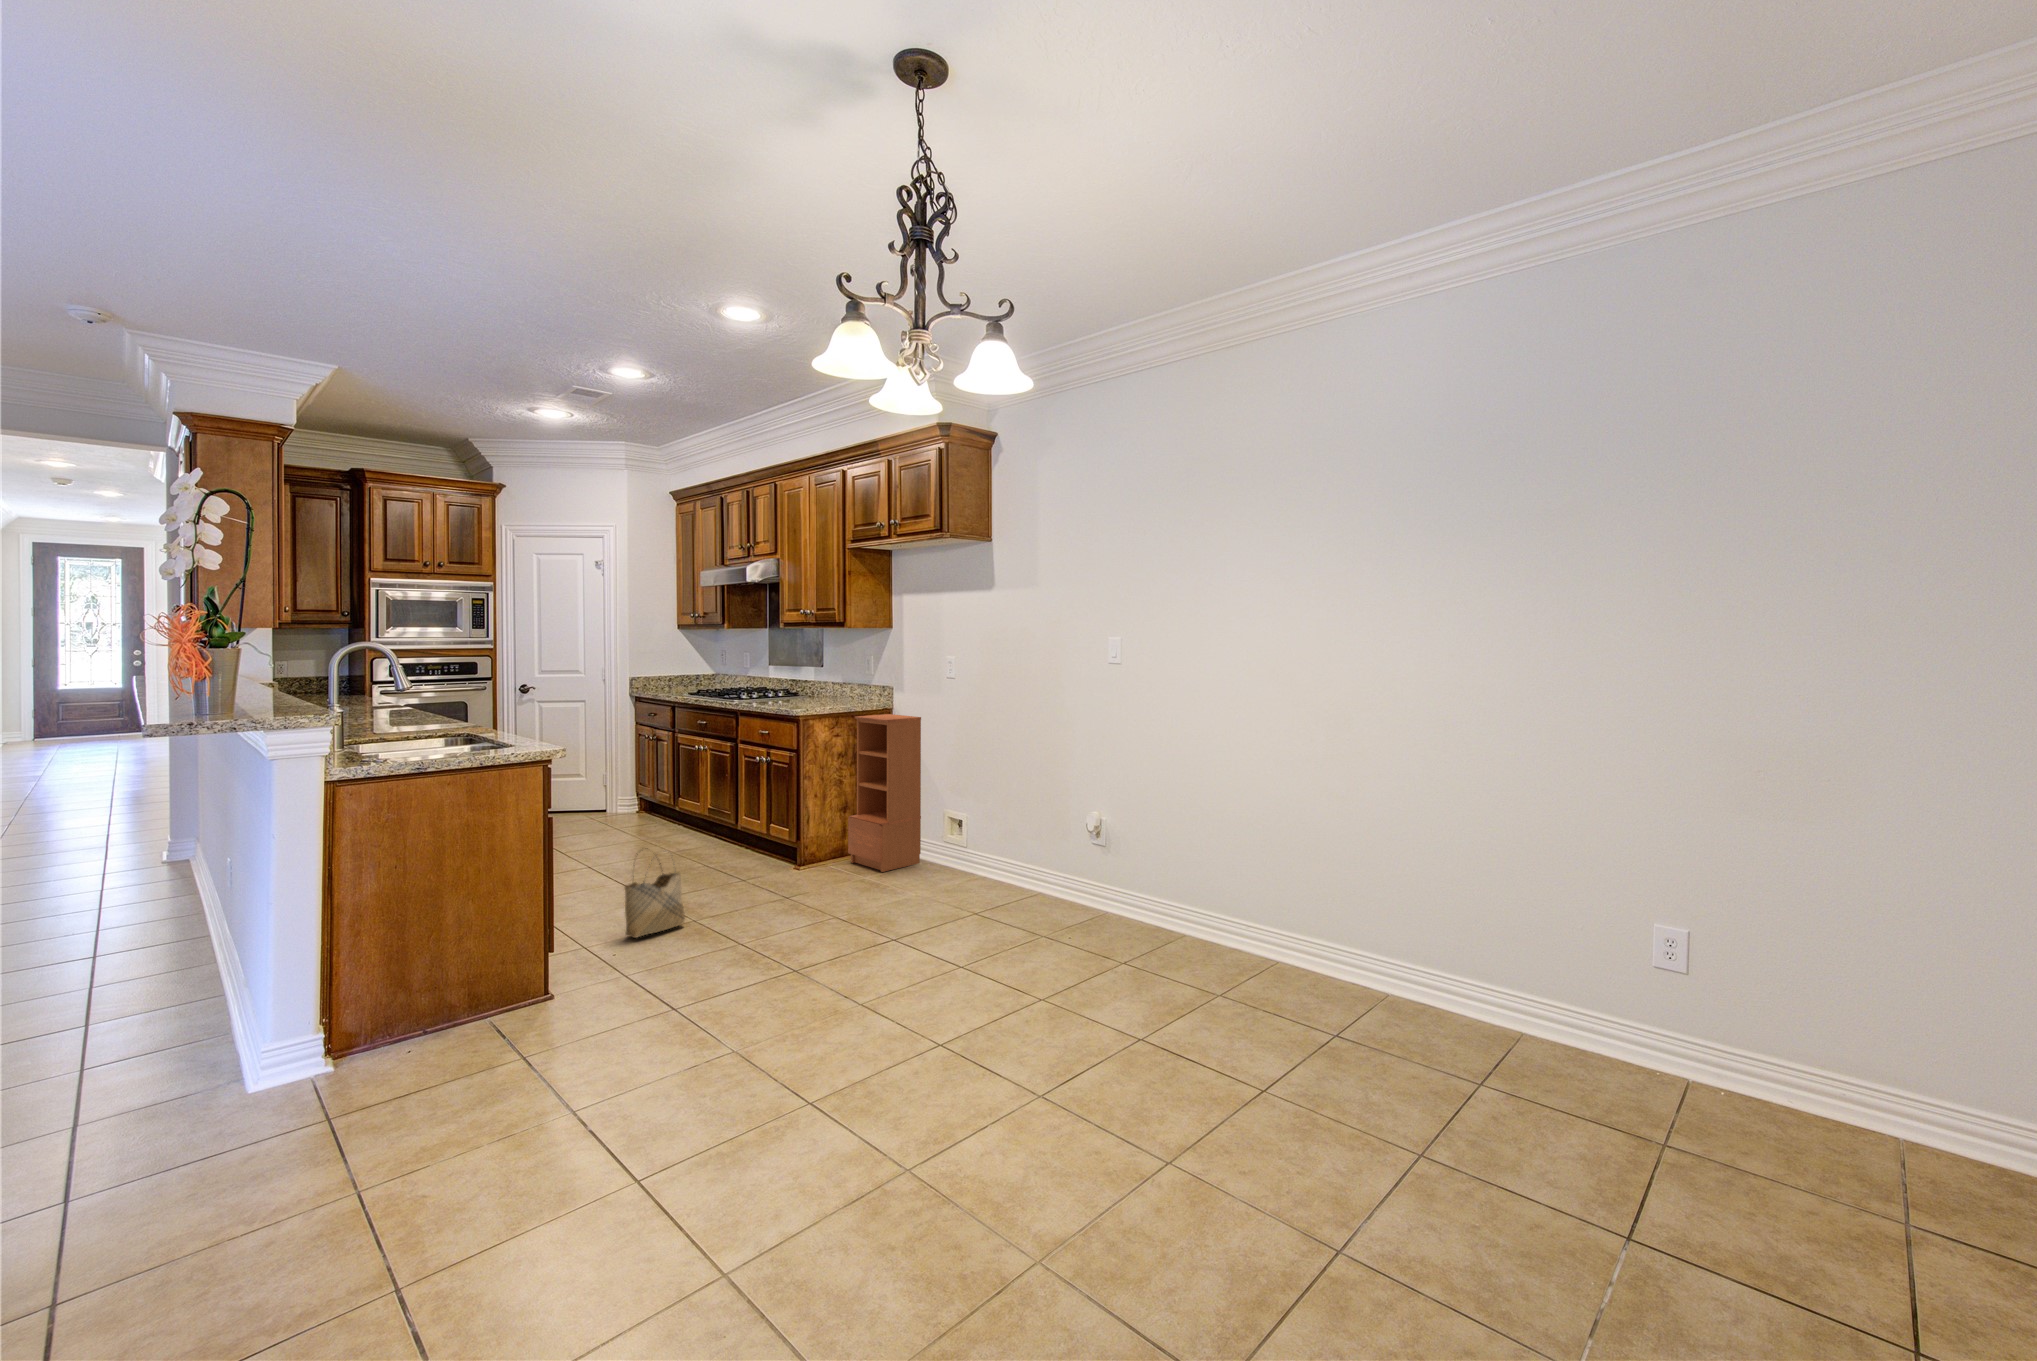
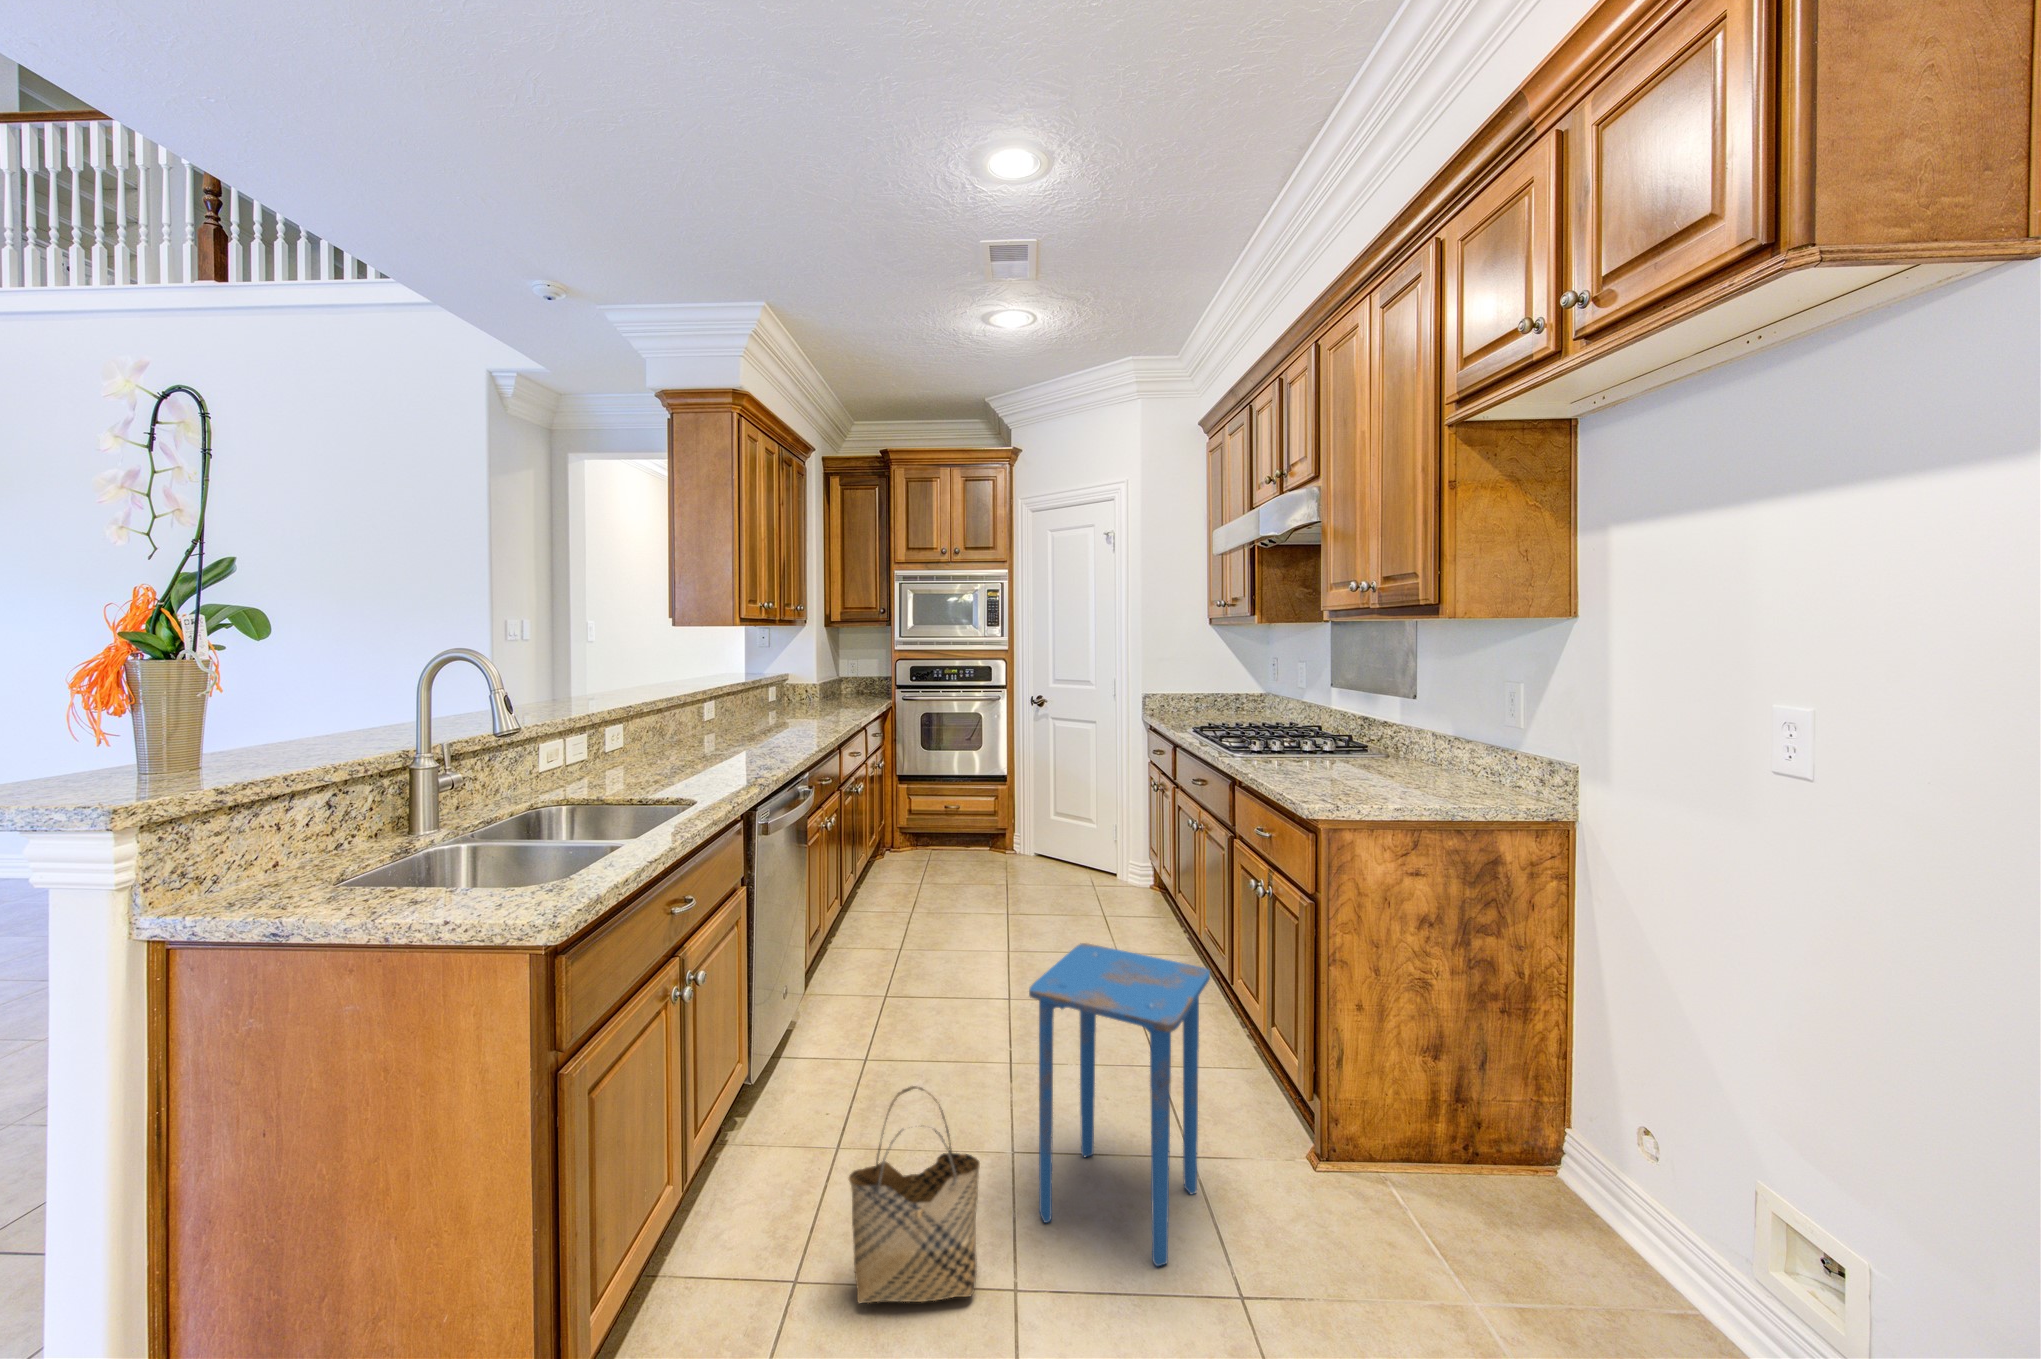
bookcase: present [848,714,921,872] -> none [1443,835,1679,1303]
side table: none [688,786,761,908] -> present [1029,943,1210,1266]

